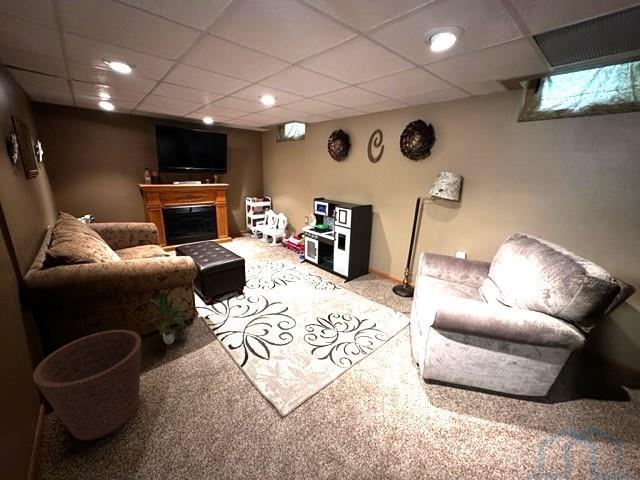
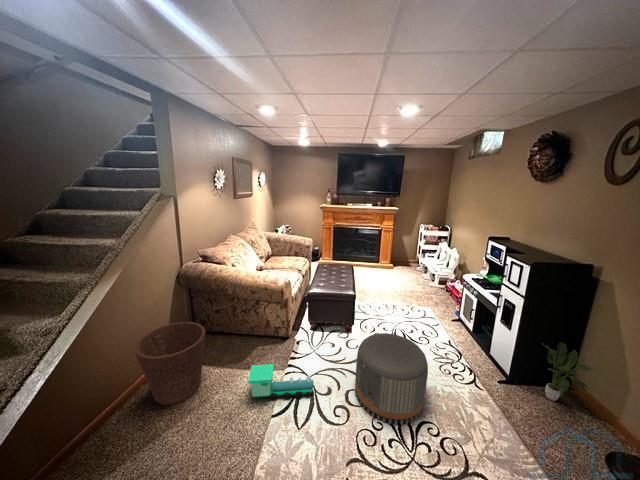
pouf: none [278,272,327,328] -> present [355,333,428,425]
potted plant: present [149,293,190,344] -> present [542,342,593,401]
toy train: none [199,325,258,366] -> present [248,364,314,400]

